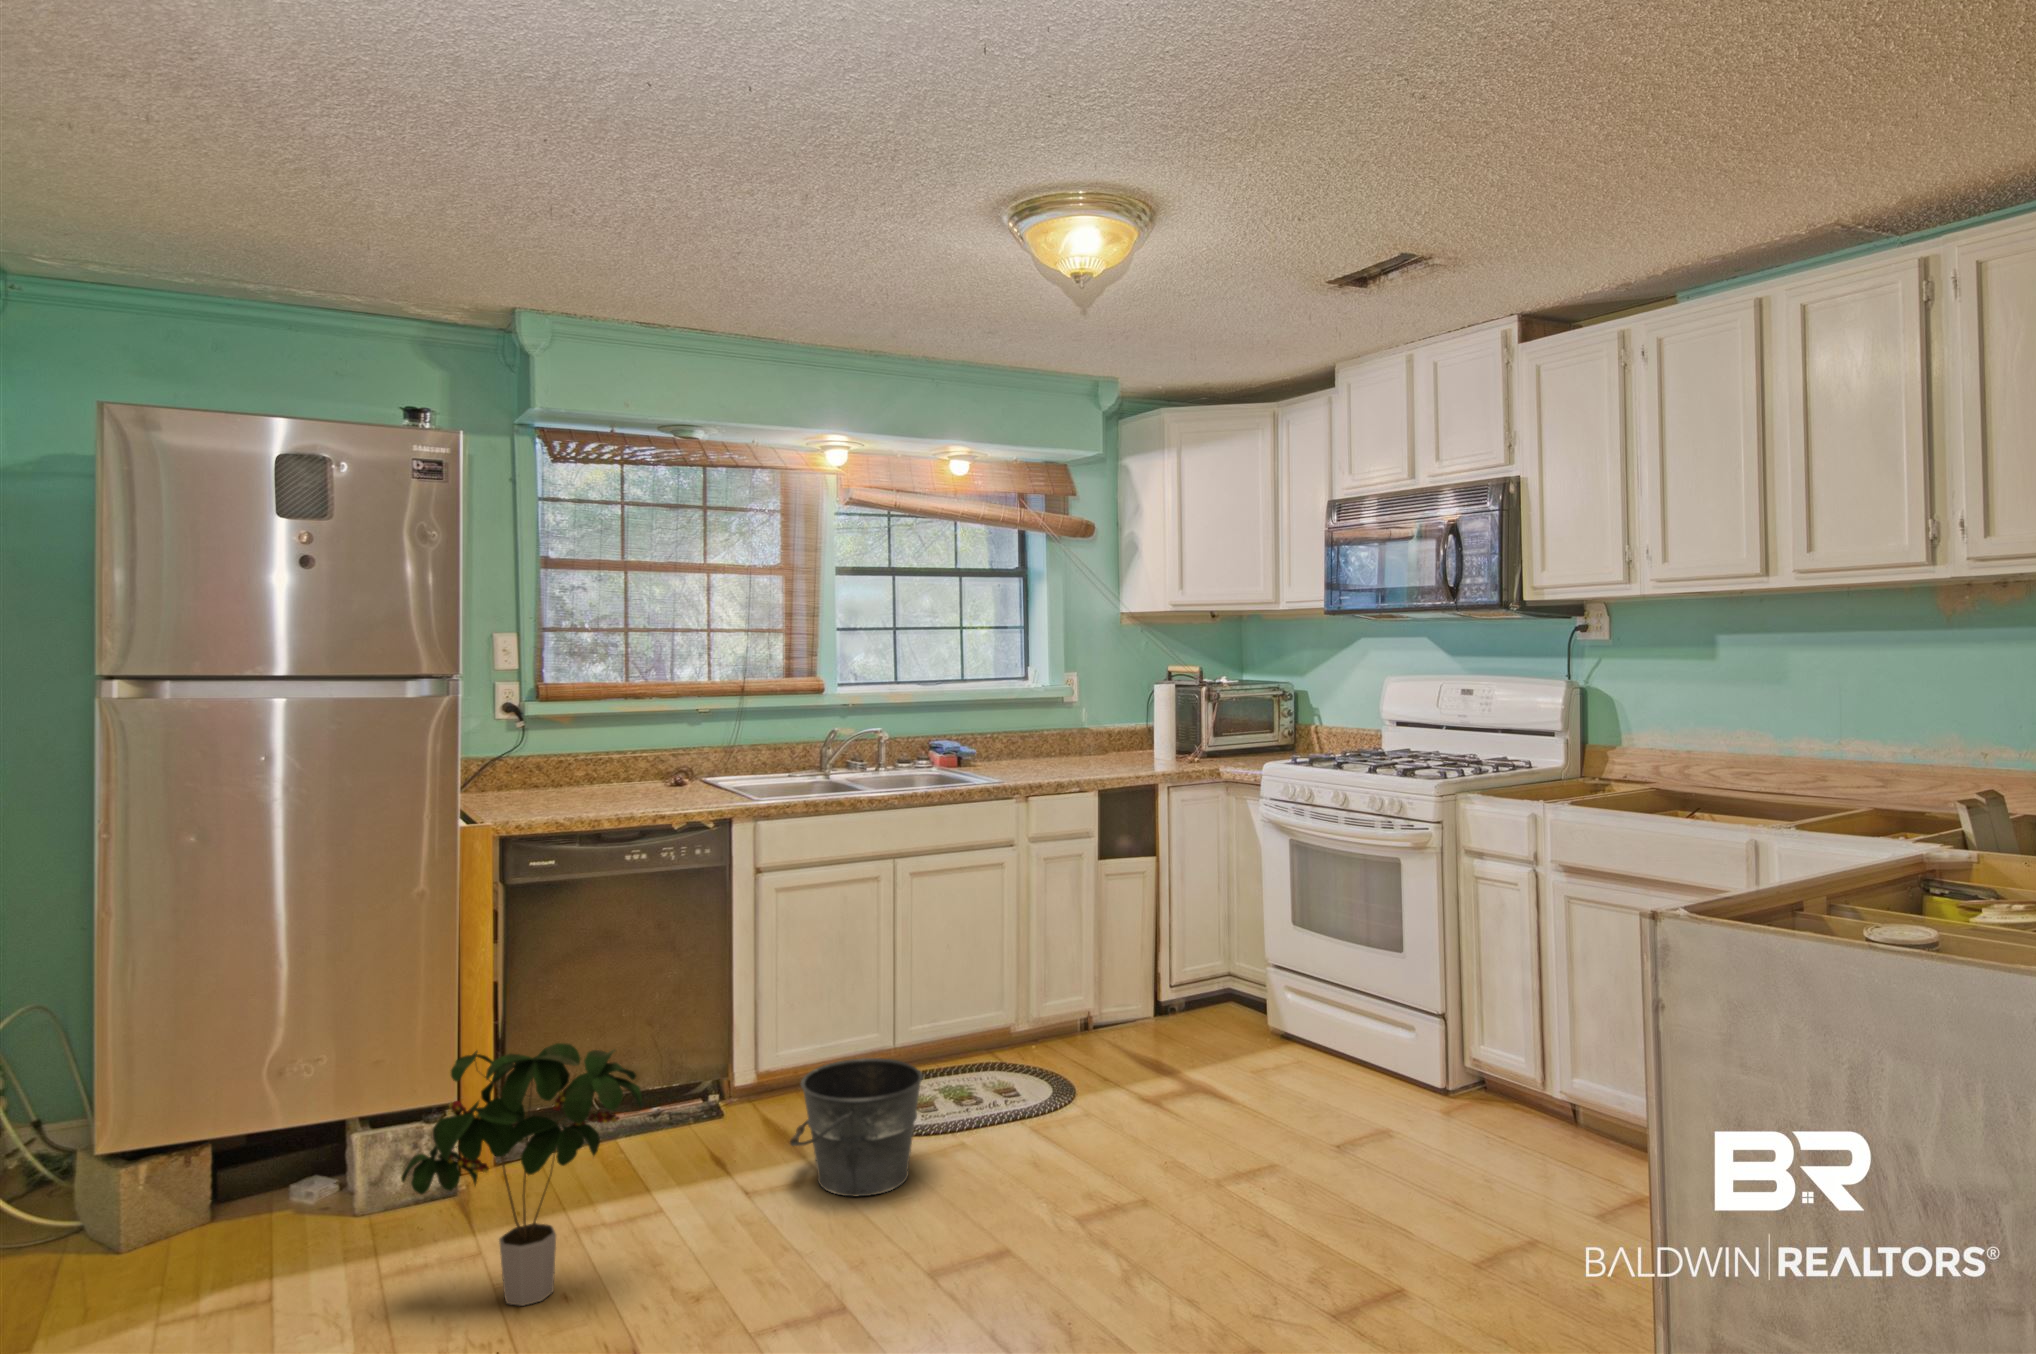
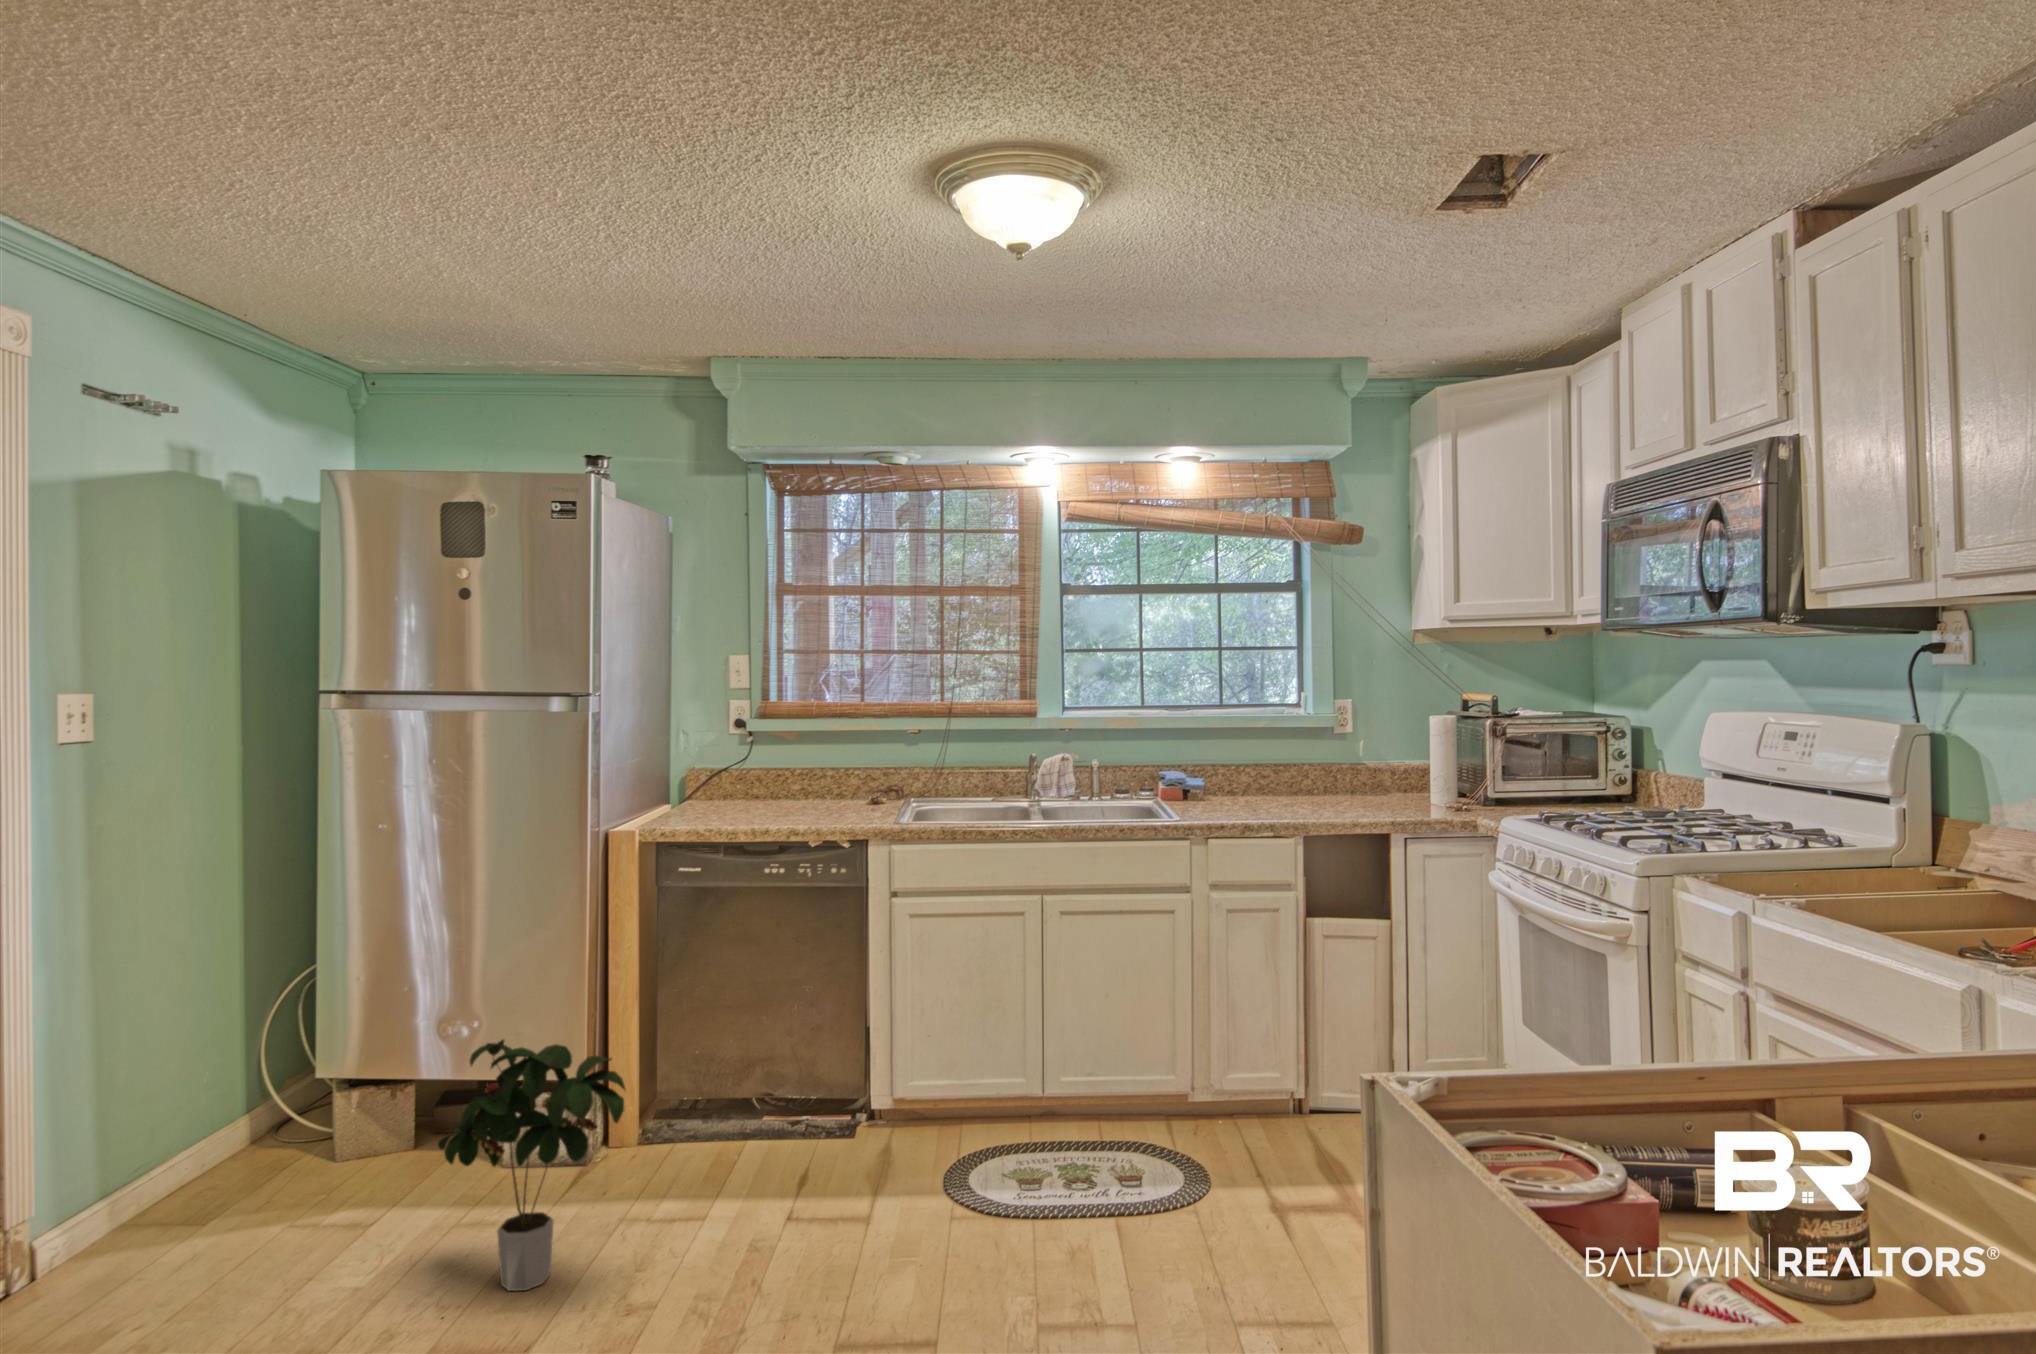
bucket: present [790,1058,923,1197] -> none [825,1104,966,1258]

